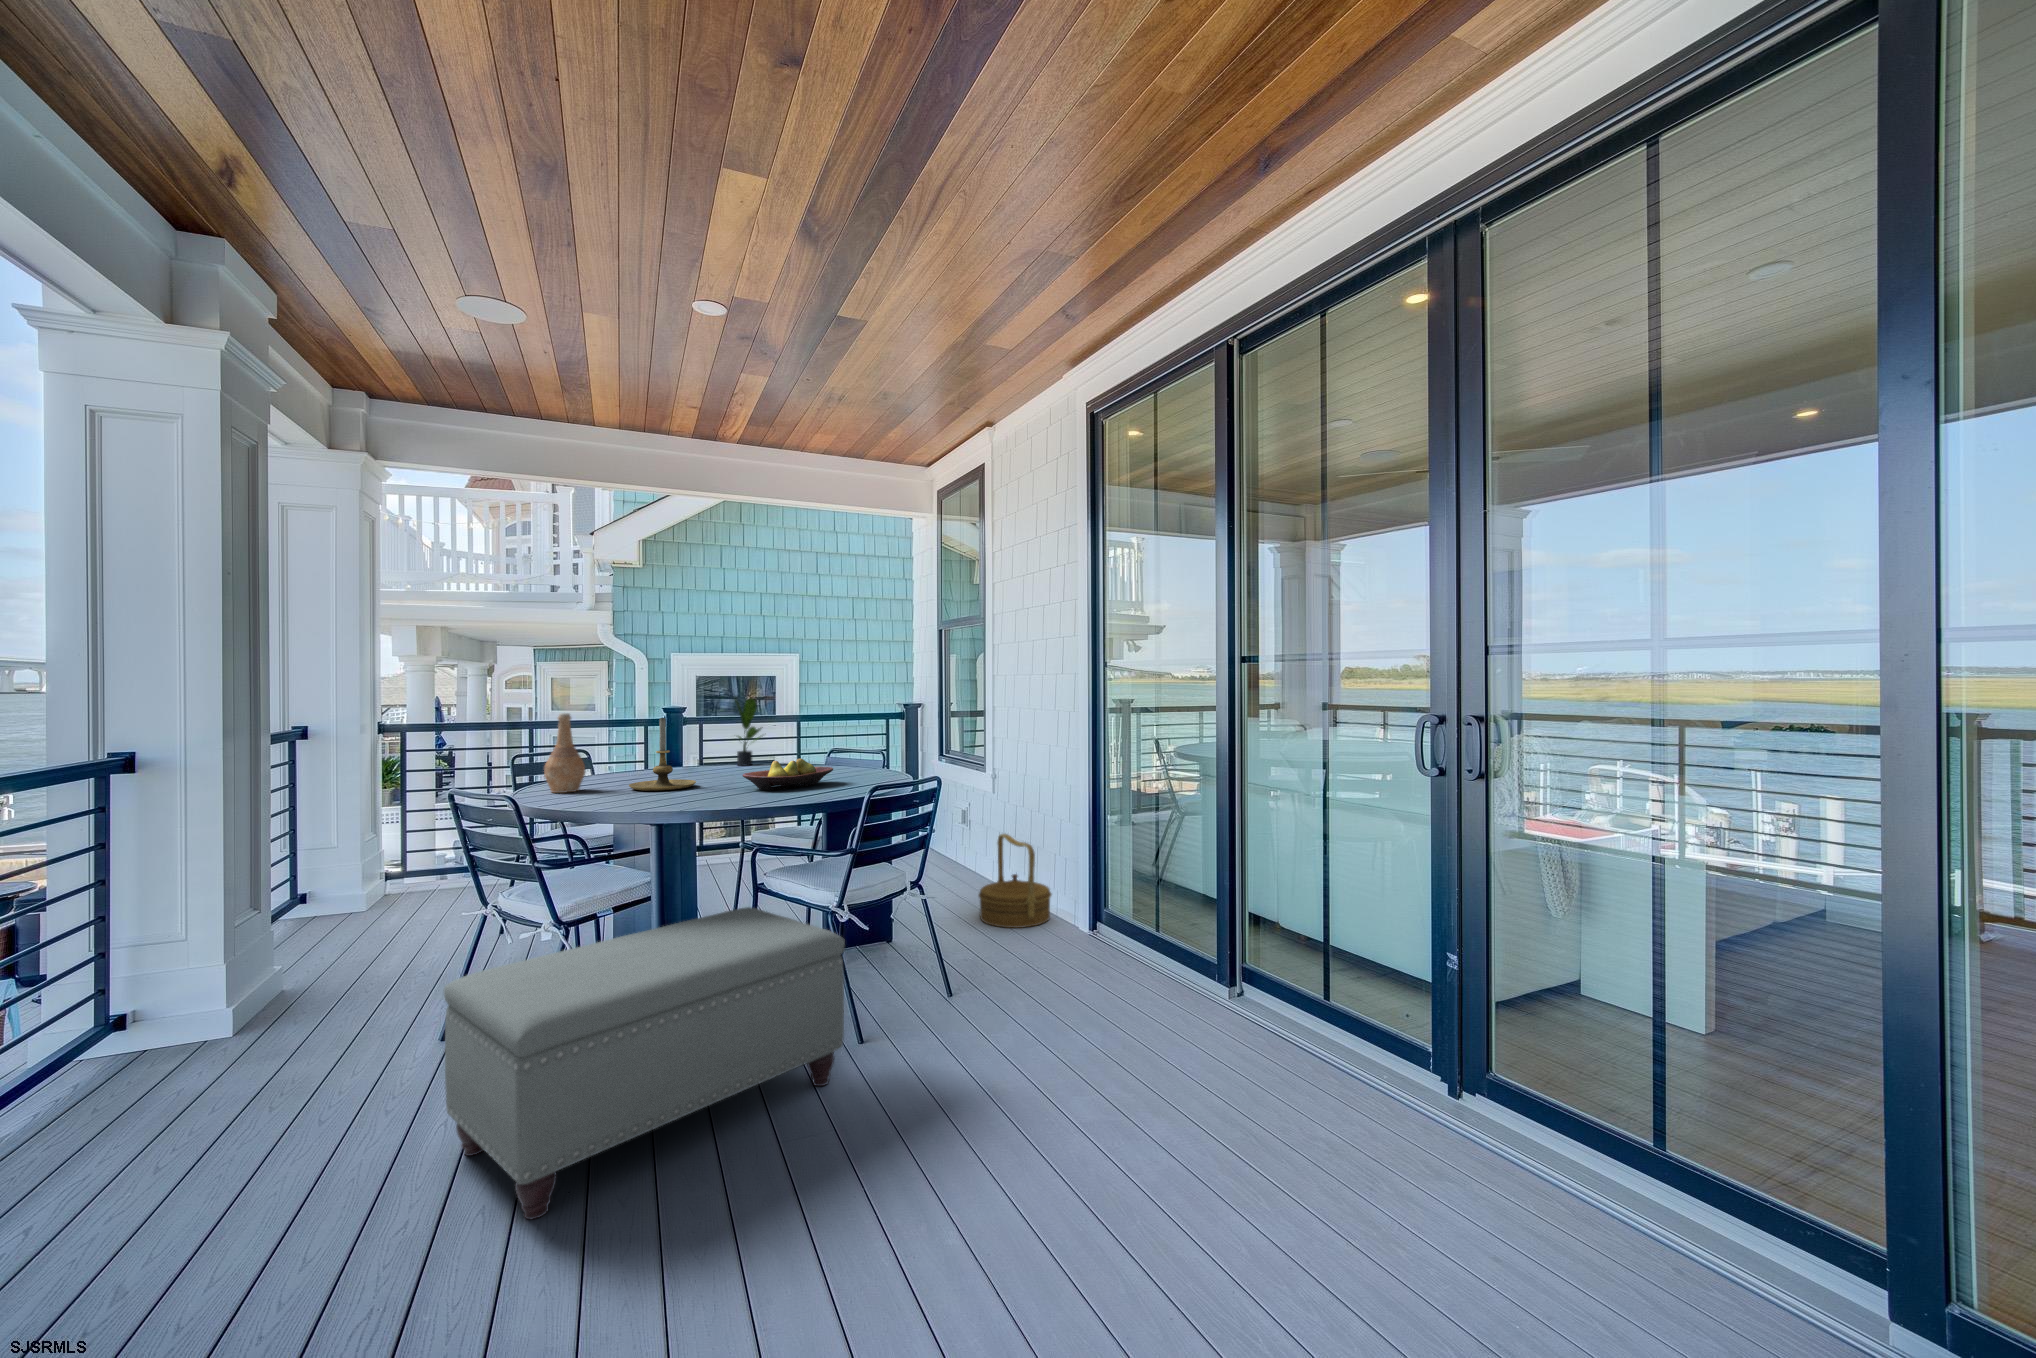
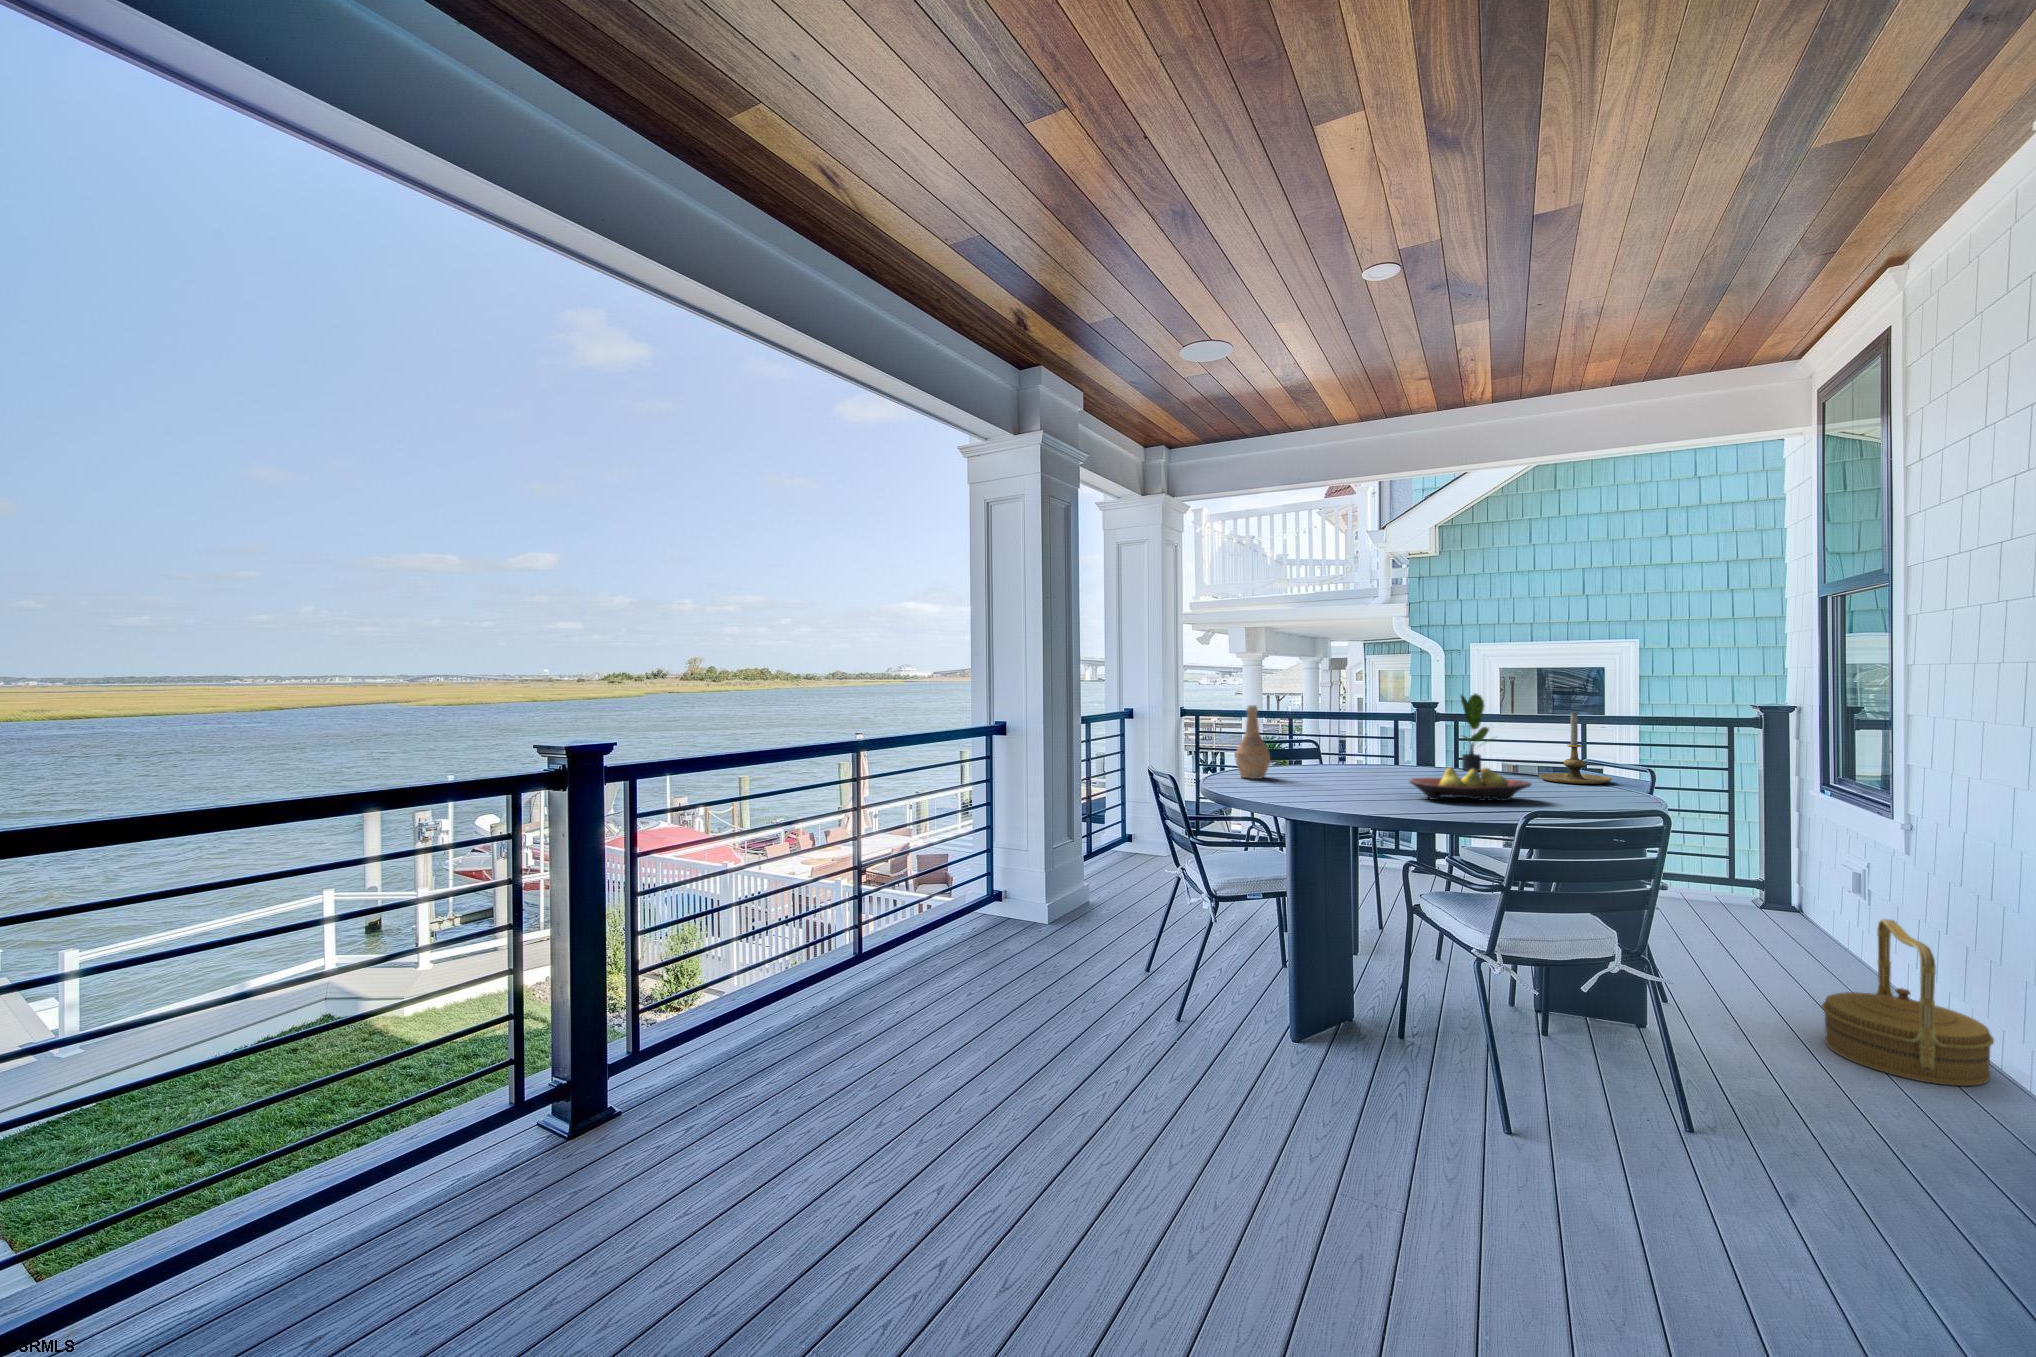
candle holder: present [629,718,696,791] -> present [1539,712,1612,784]
ottoman: present [443,907,845,1219] -> none [1082,917,1441,1151]

